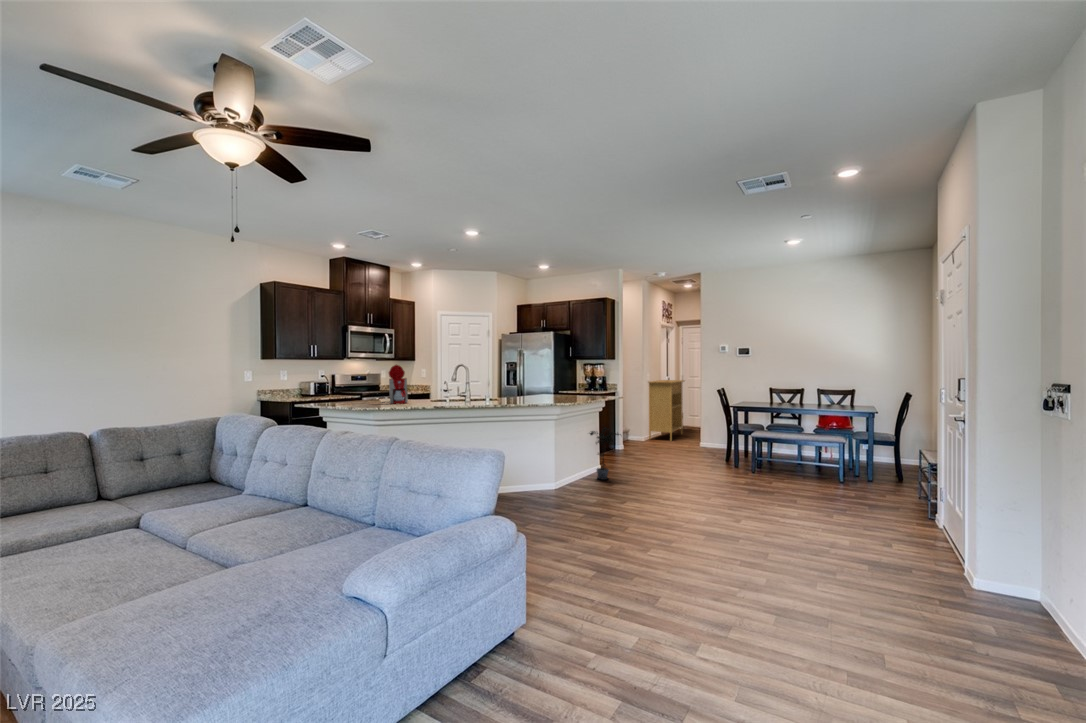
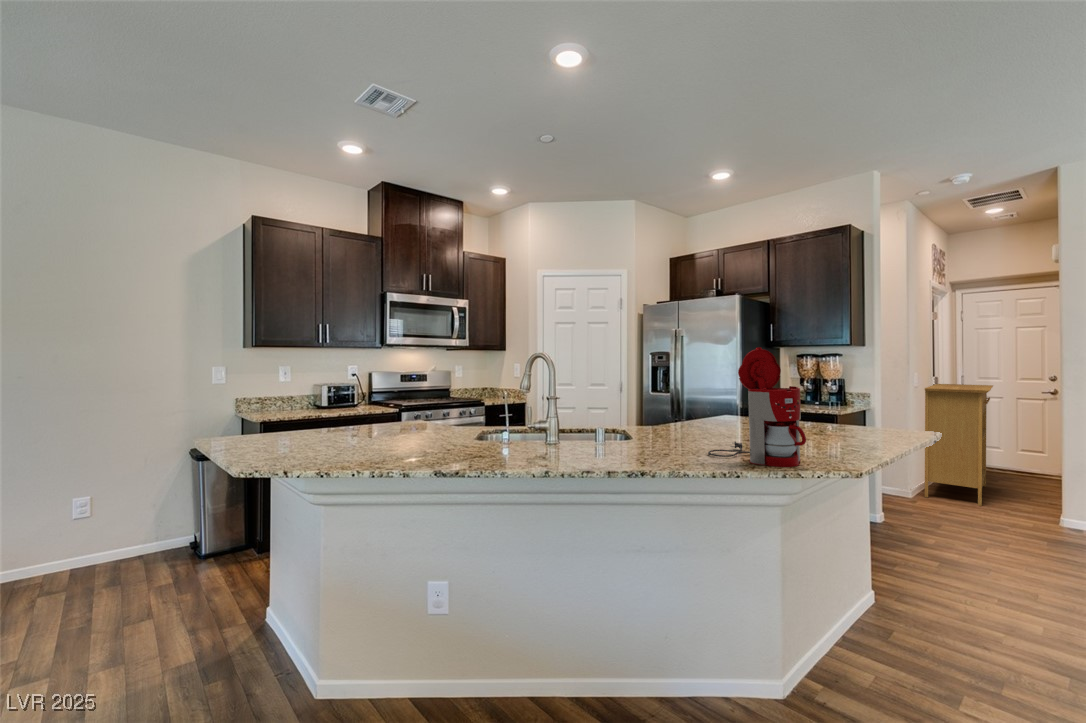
coffee maker: present [382,365,408,404] -> present [708,347,806,467]
potted plant: present [590,427,621,480] -> none [867,513,989,666]

